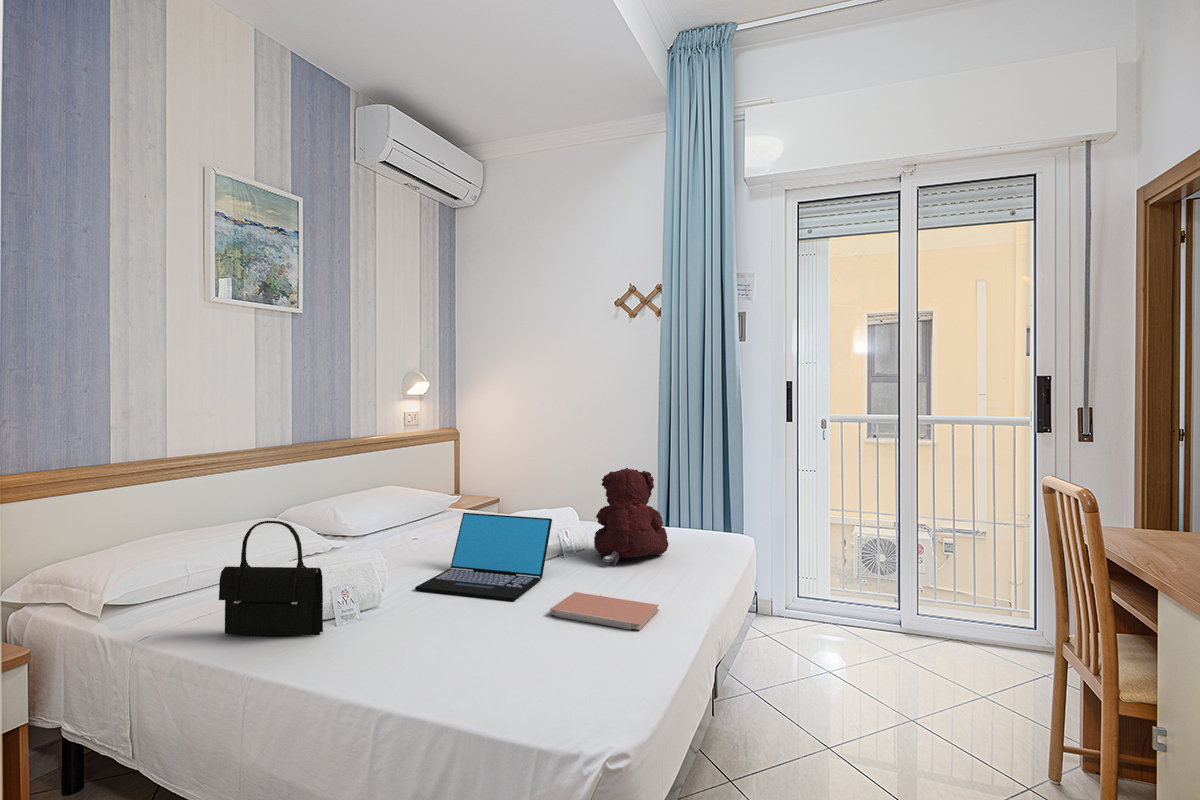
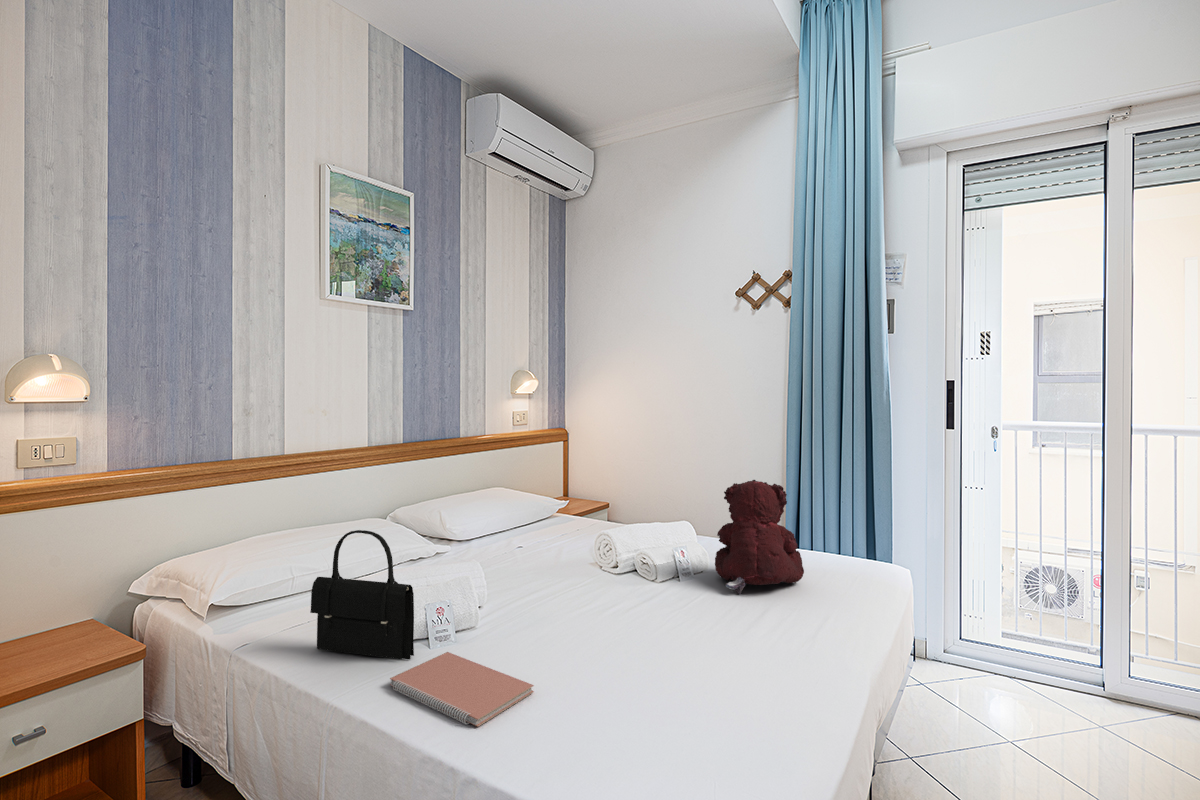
laptop: present [415,513,552,601] -> none [515,524,667,633]
notebook: present [550,592,659,630] -> present [390,652,534,727]

